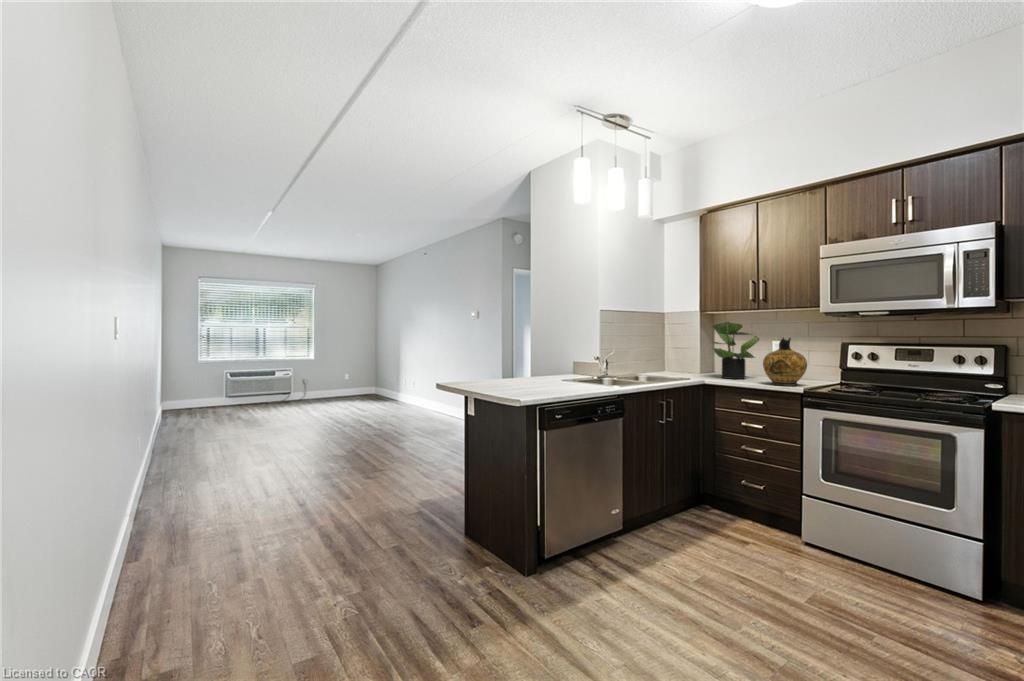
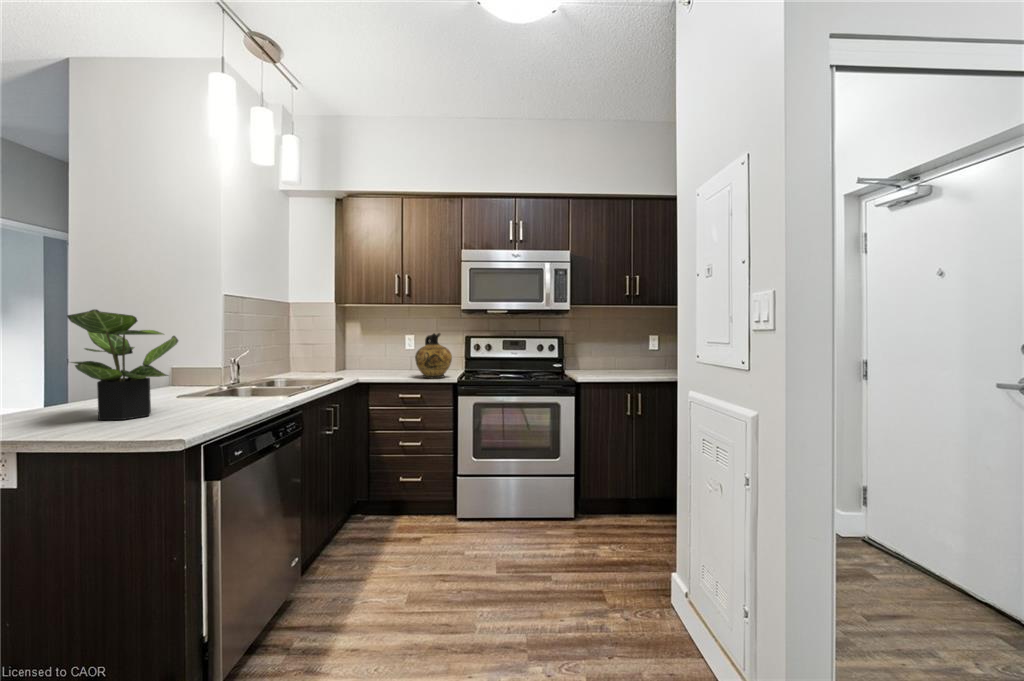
potted plant: present [713,322,759,379] -> present [67,309,178,420]

